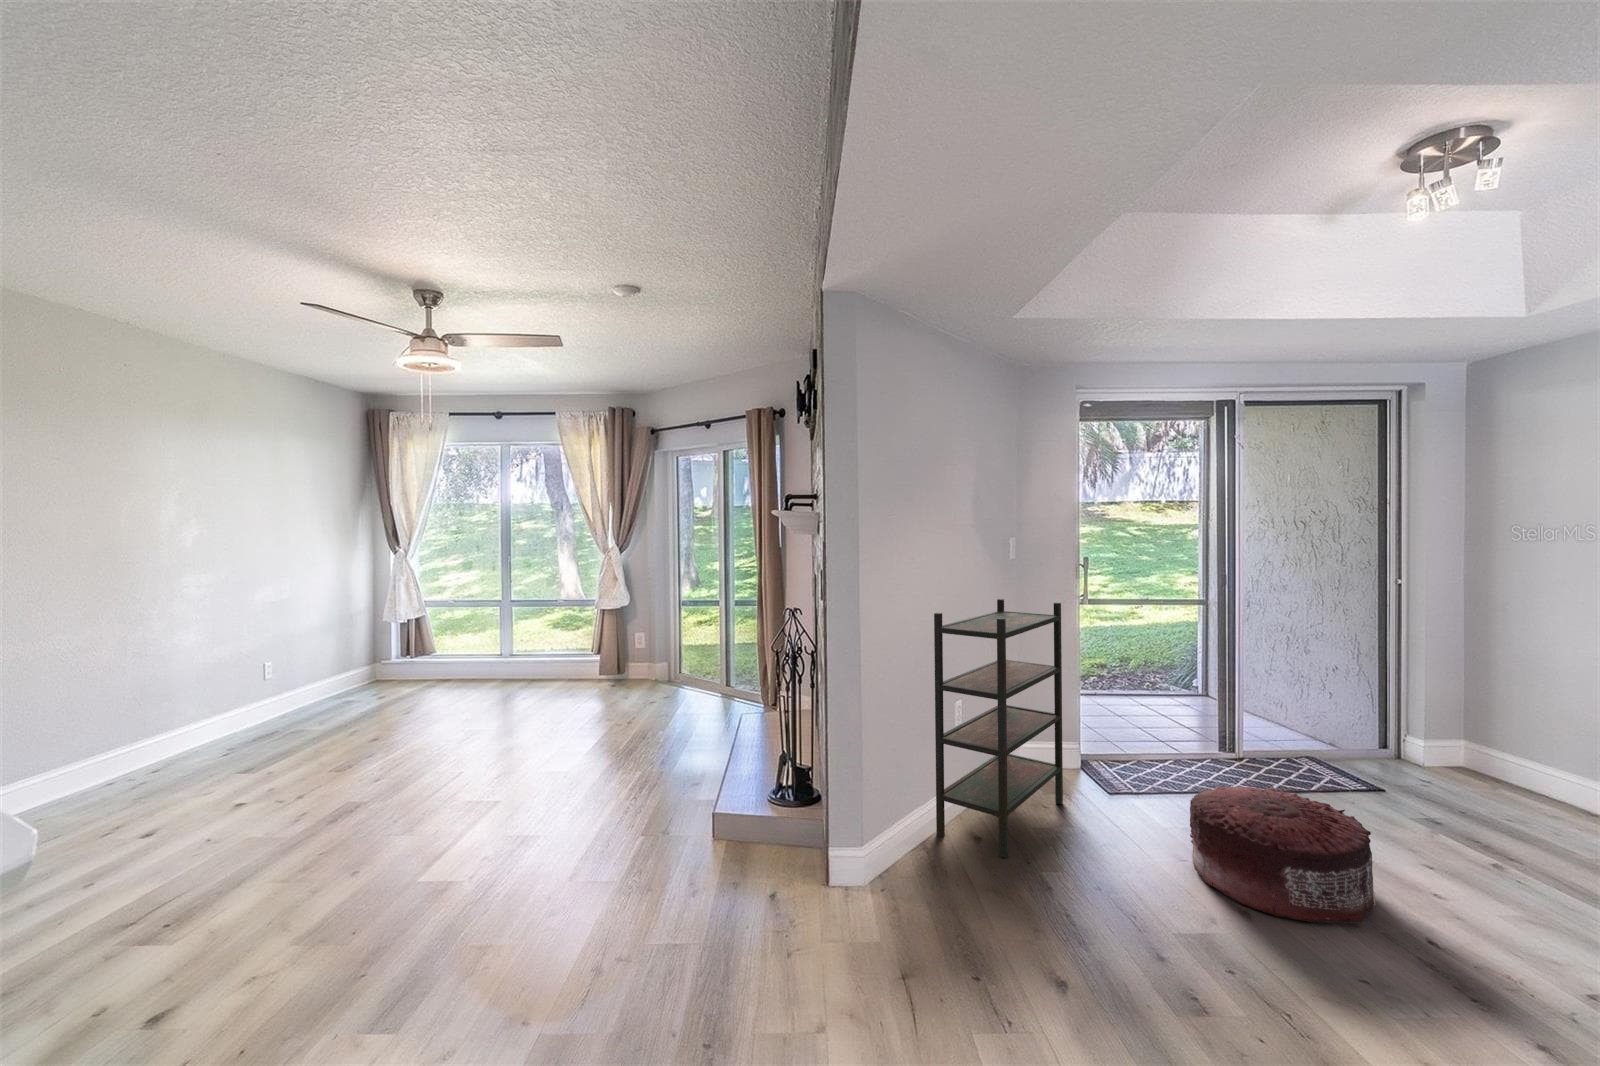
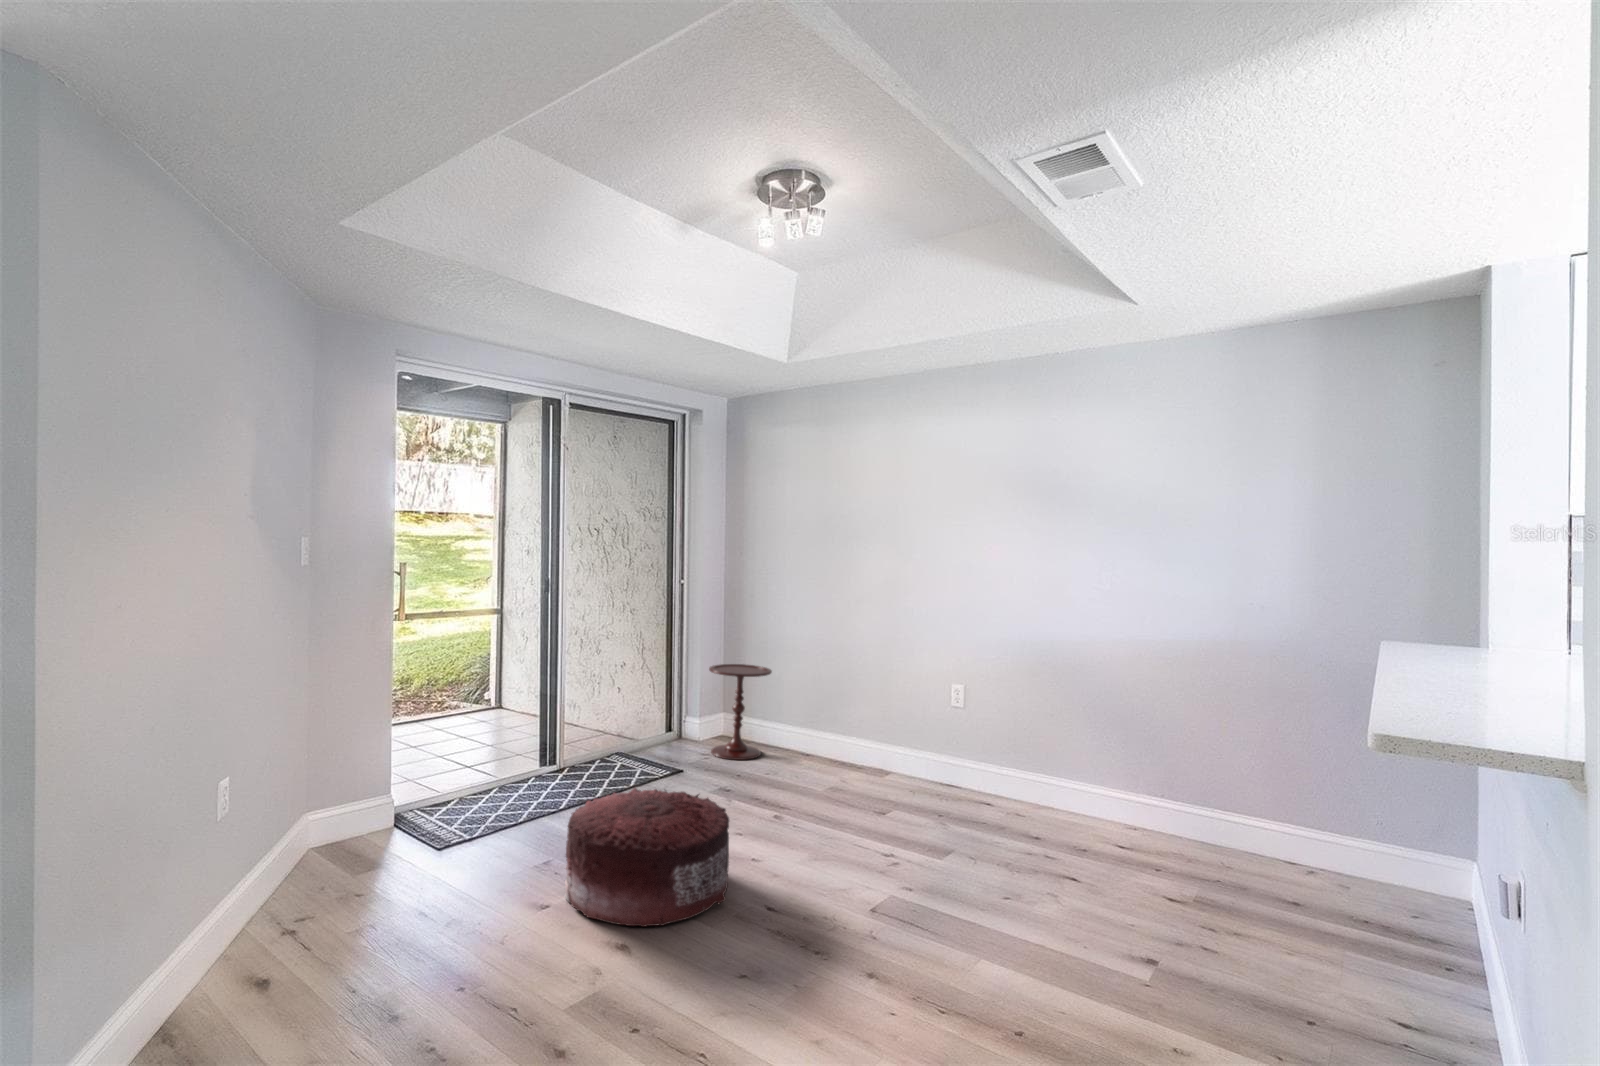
bookshelf: present [934,599,1063,858] -> none [183,589,402,1009]
side table: none [1428,684,1531,800] -> present [709,664,772,760]

